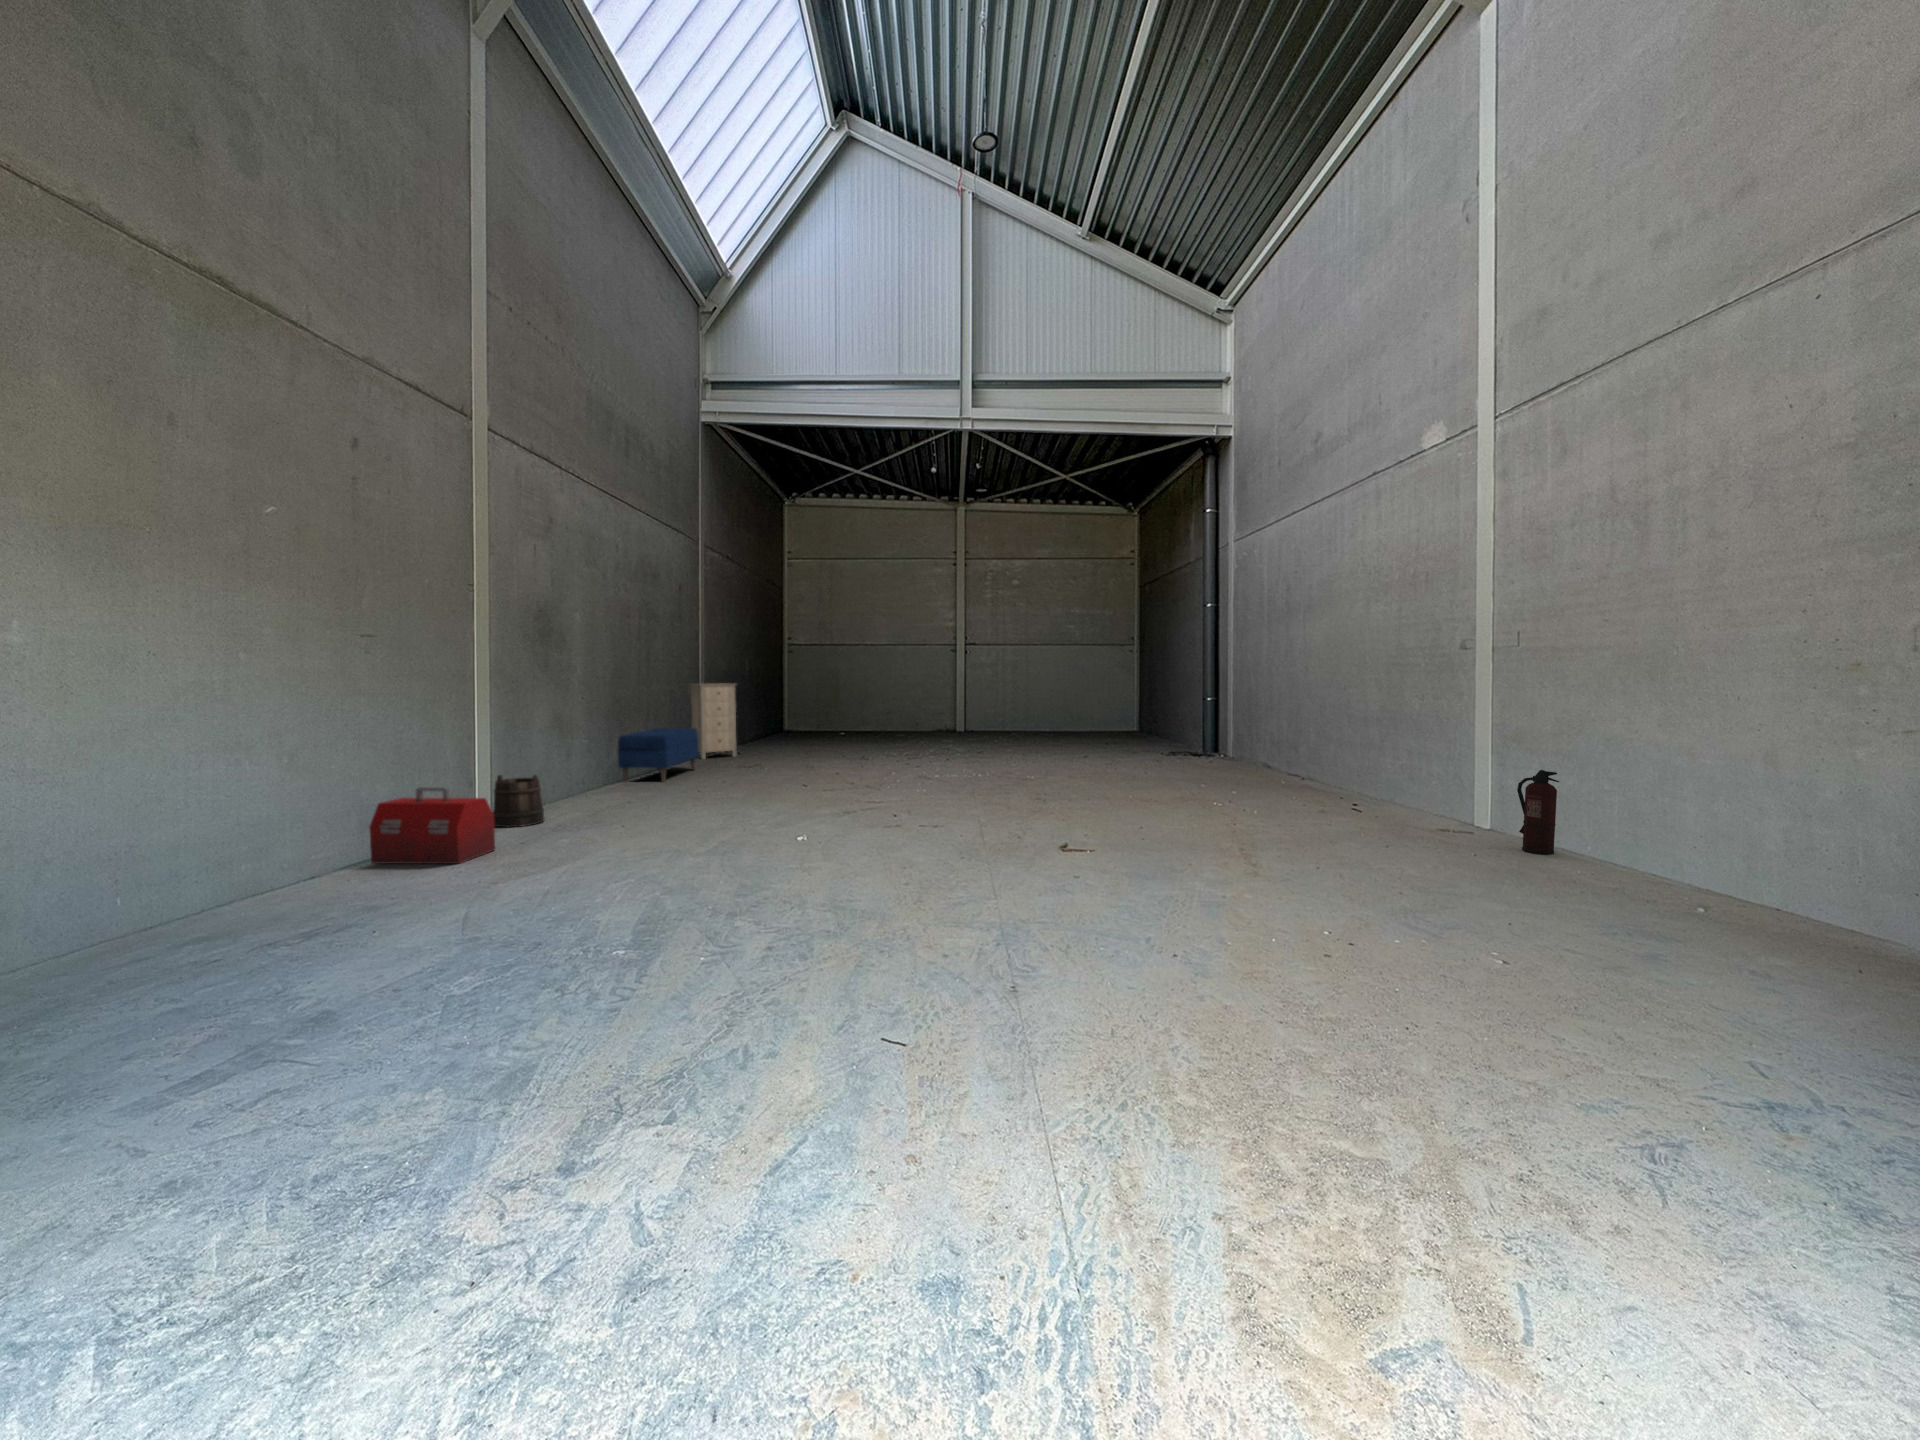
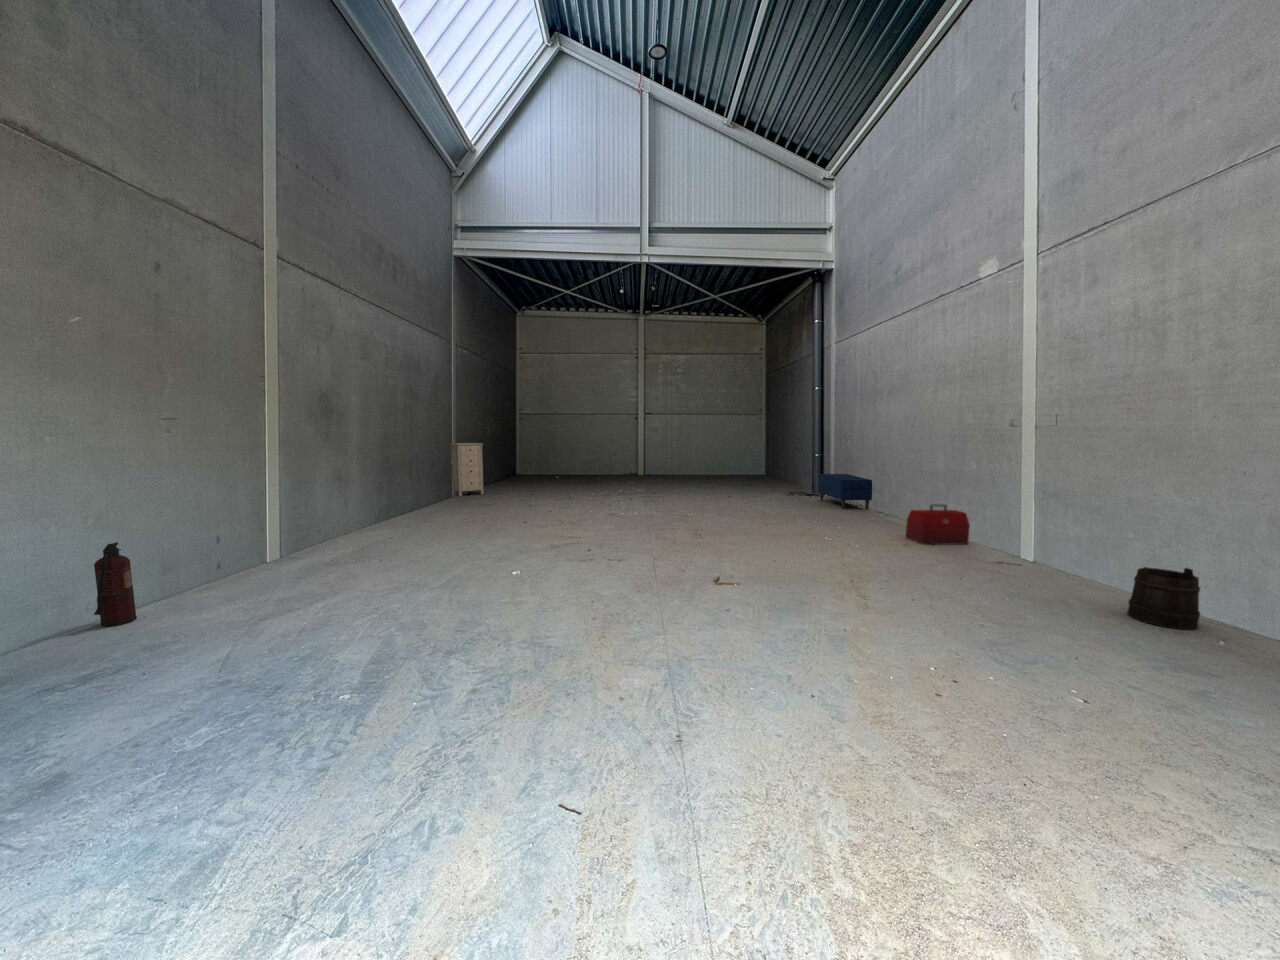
bench: present [618,728,699,782] -> present [819,474,872,510]
fire extinguisher: present [1517,770,1559,855] -> present [94,542,137,627]
bucket: present [493,775,544,827] -> present [1127,567,1200,630]
toolbox: present [369,787,495,864] -> present [906,504,970,544]

